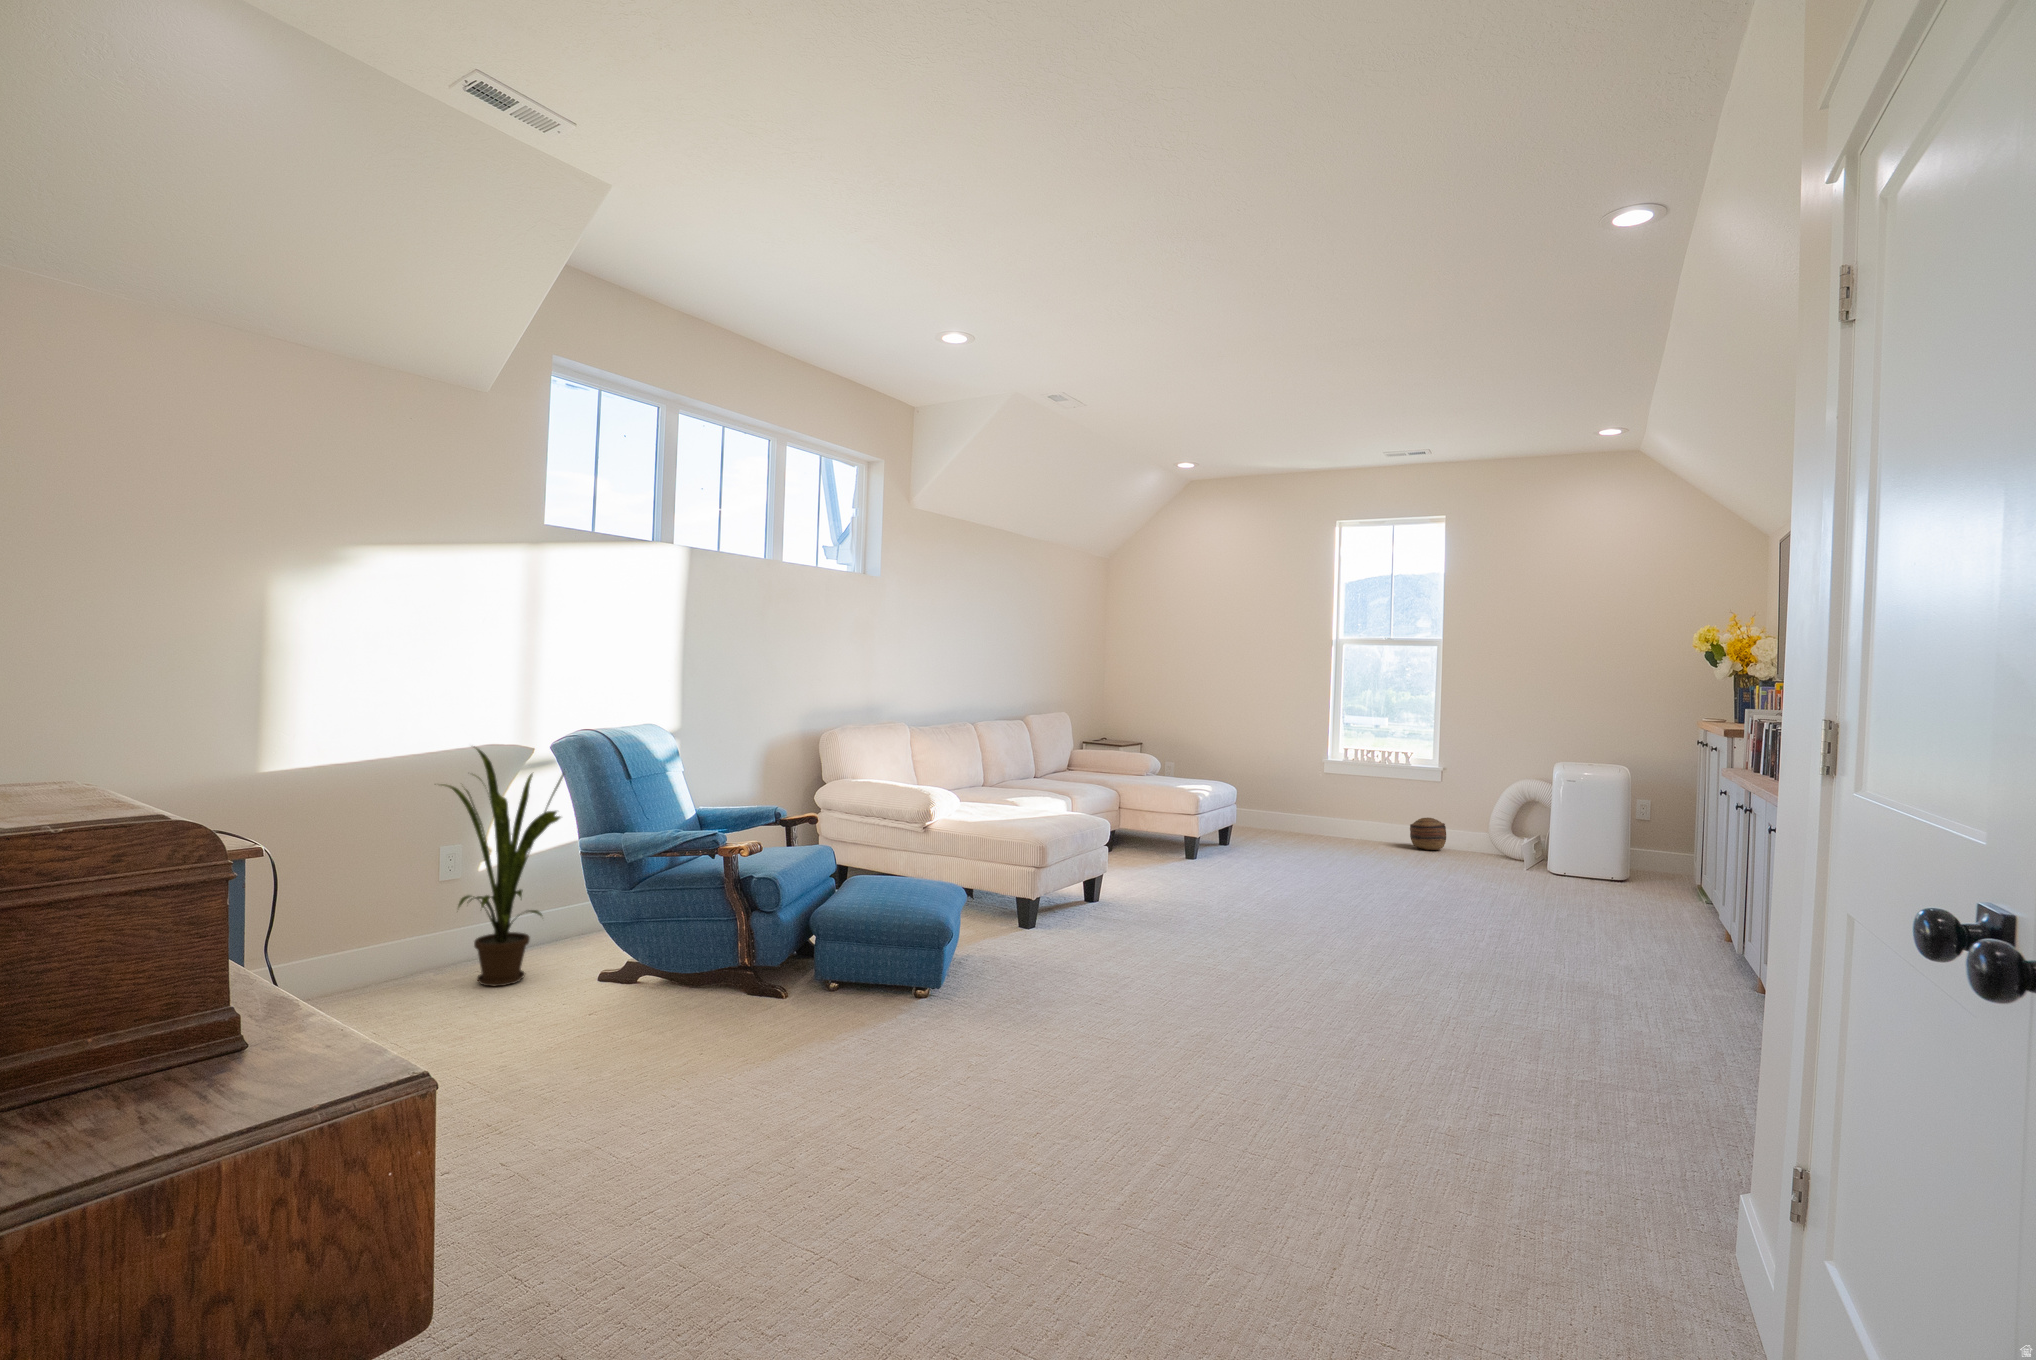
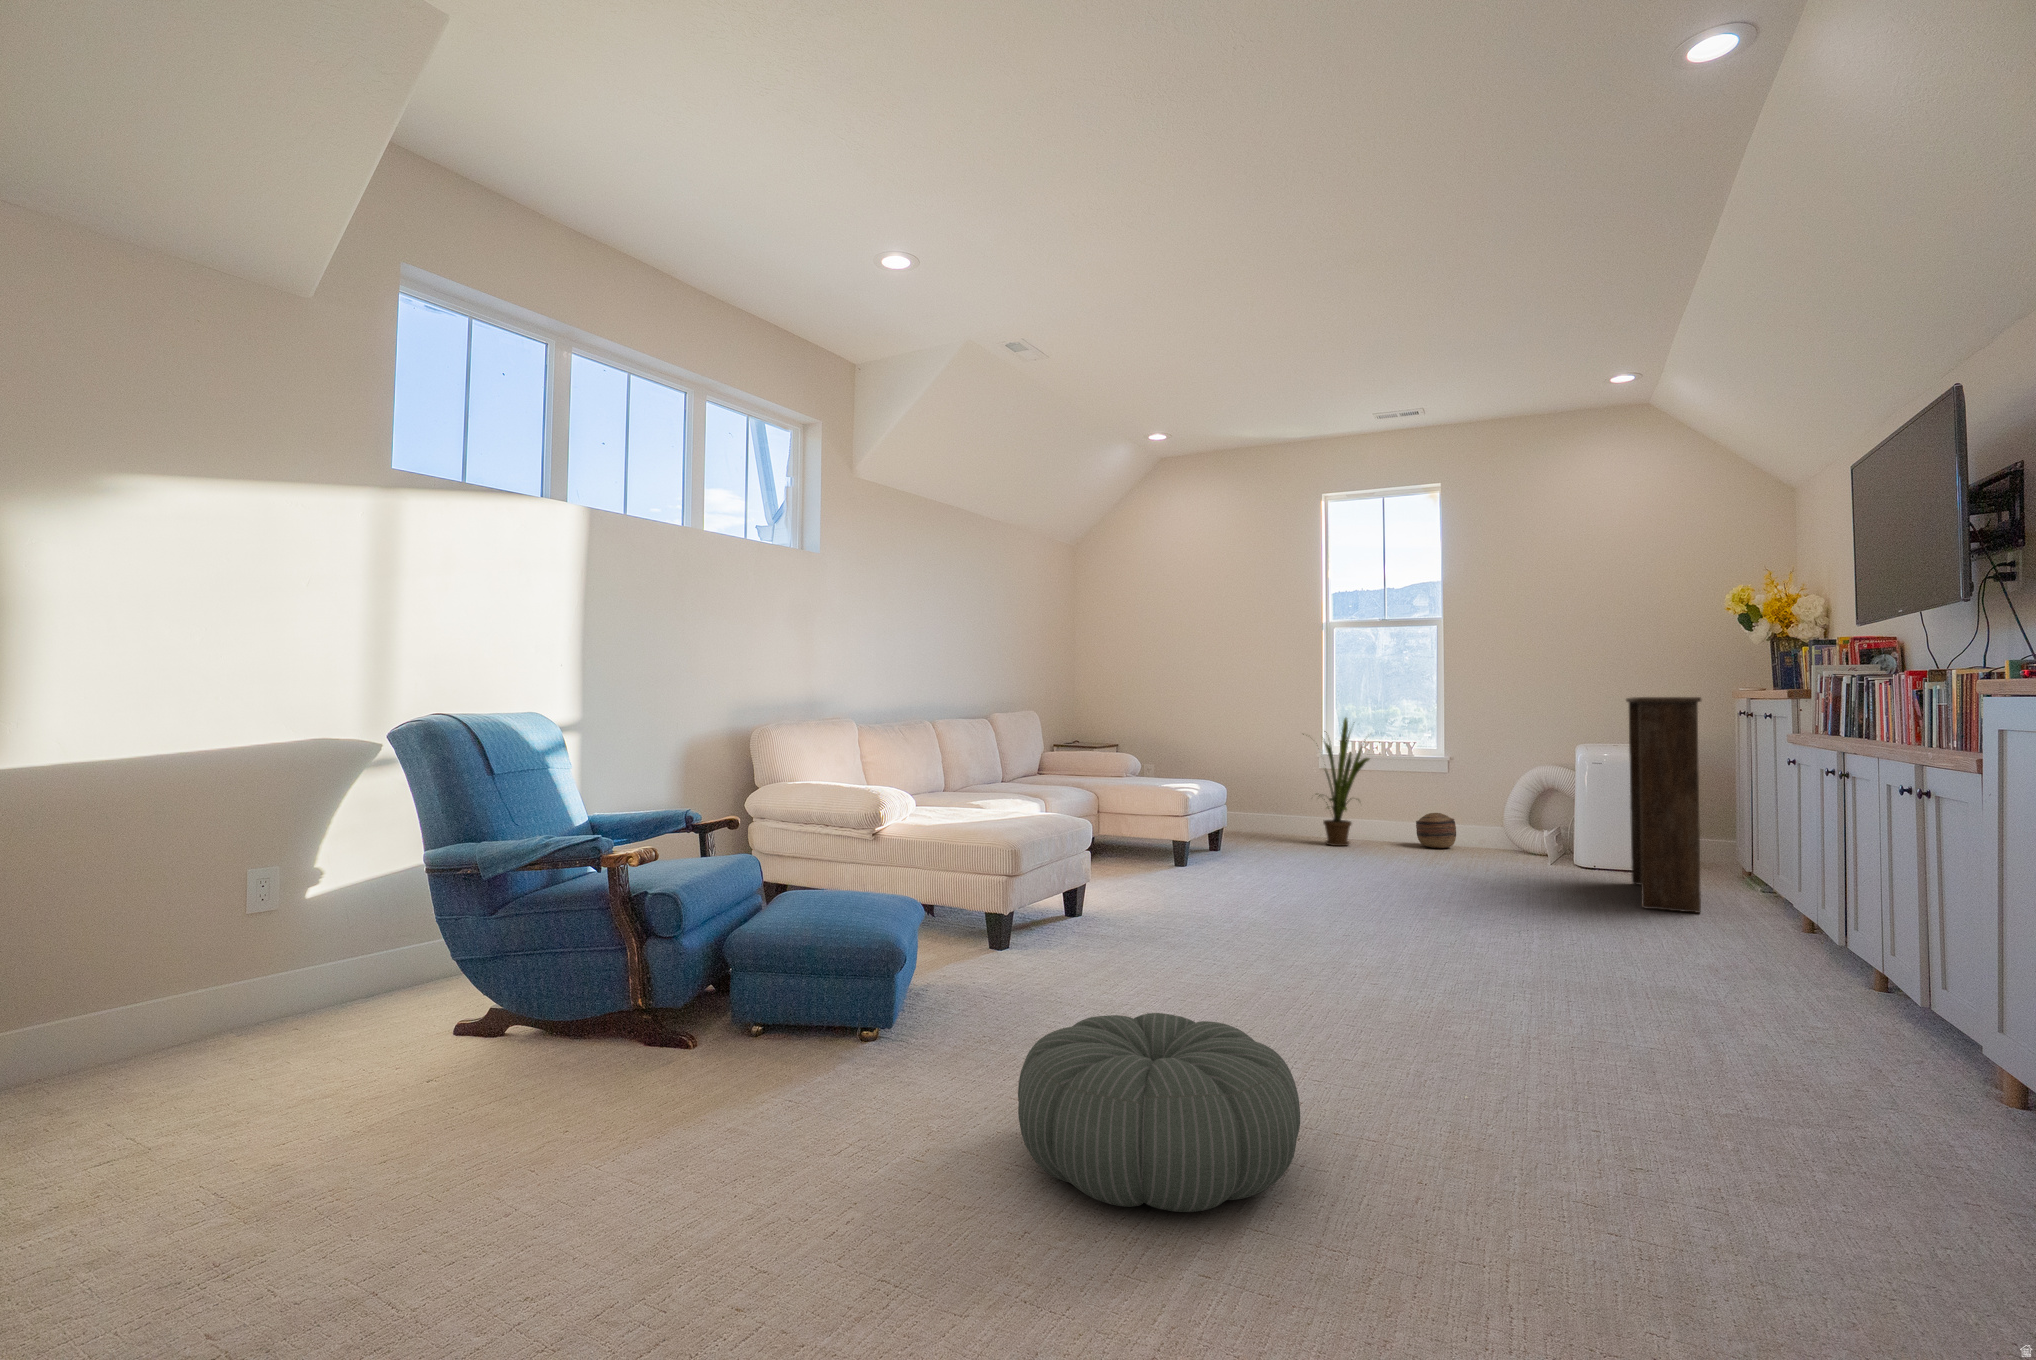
bookshelf: none [1592,725,1652,920] -> present [1626,697,1701,913]
house plant: present [442,748,565,986] -> present [1303,718,1369,846]
pouf: none [1039,985,1247,1127] -> present [1018,1013,1300,1212]

